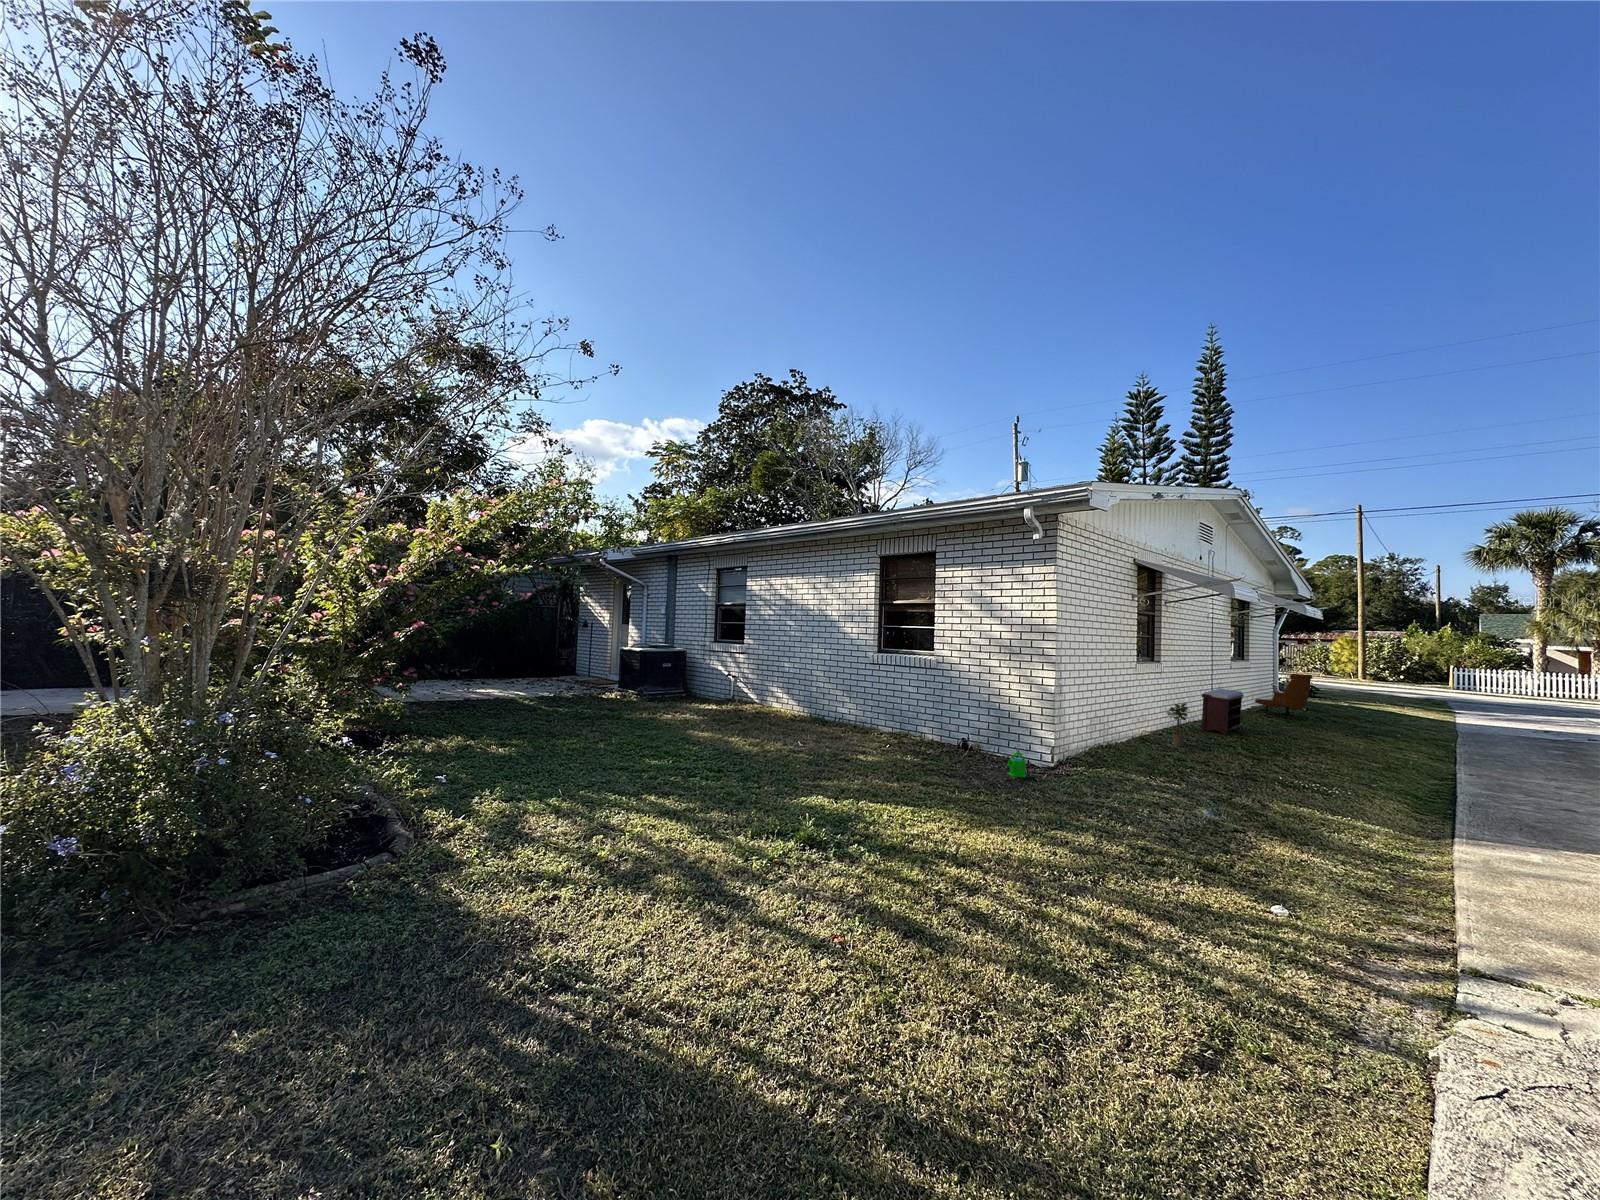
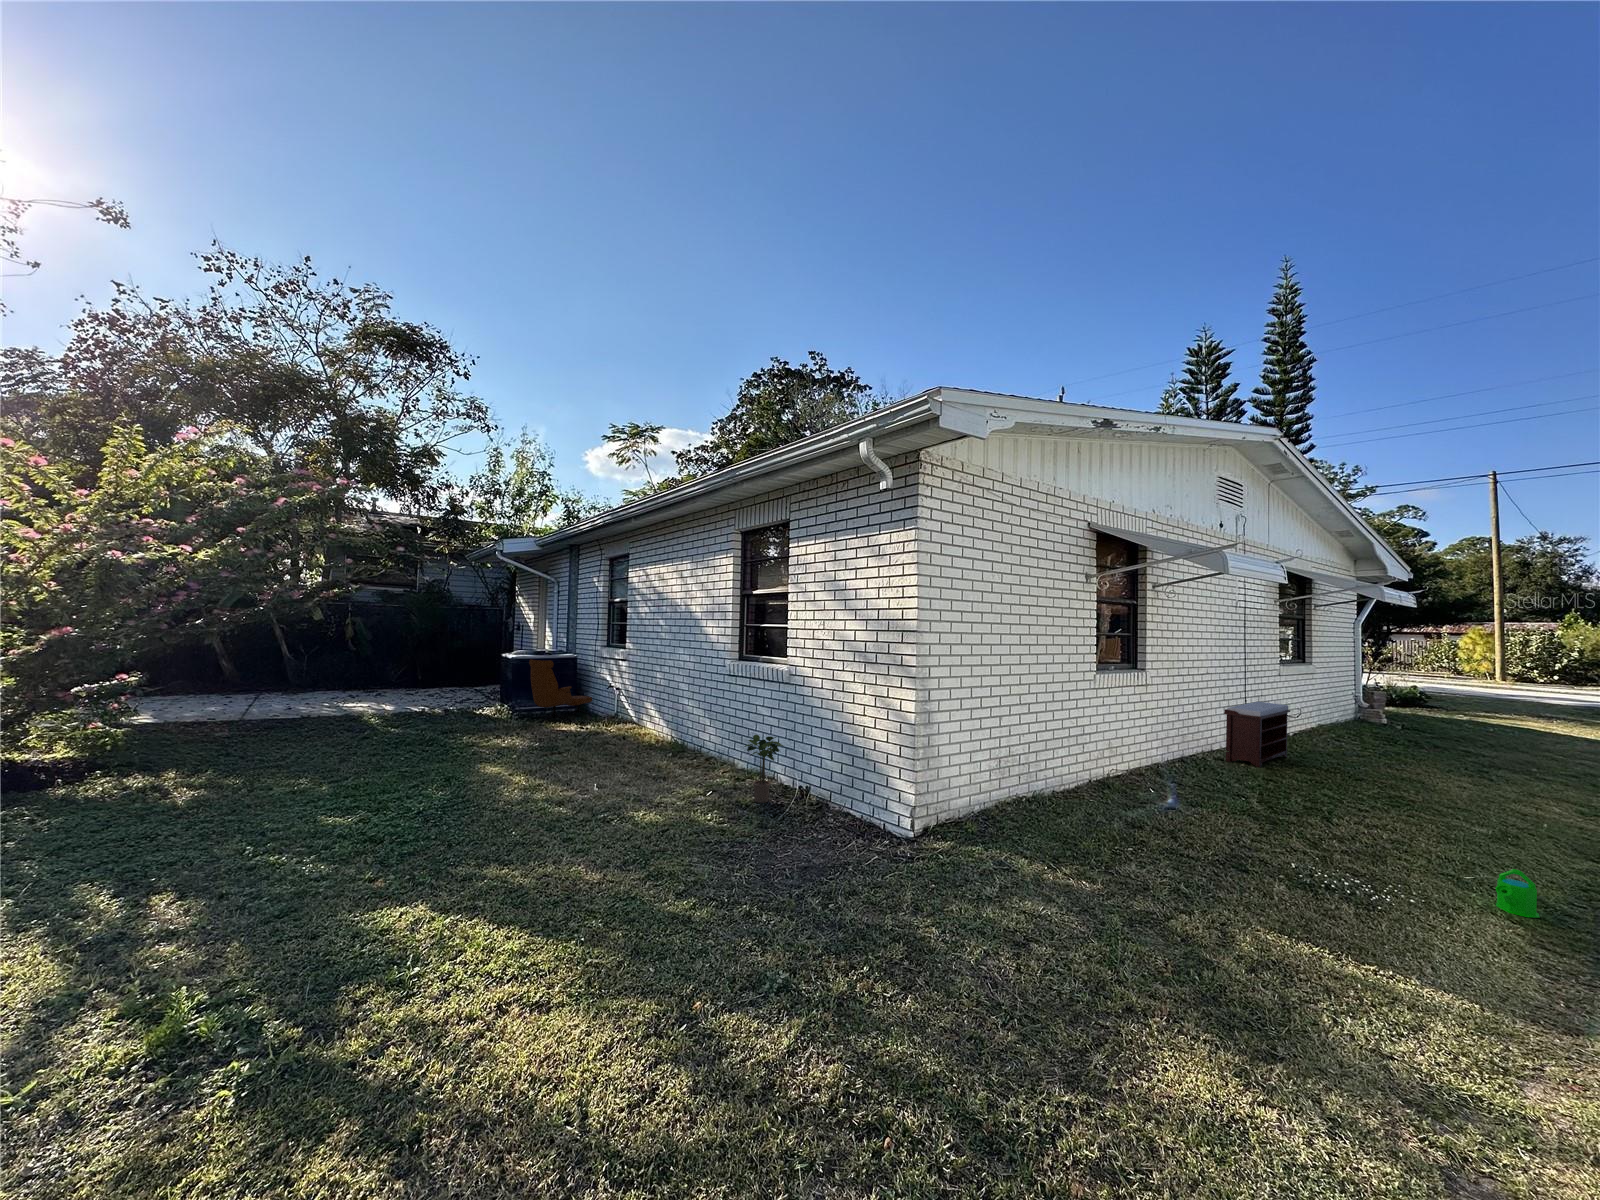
lounge chair: present [1255,674,1312,720] -> present [529,659,592,723]
potted plant: present [1166,703,1188,746] -> present [745,735,784,803]
watering can: present [1007,752,1026,777] -> present [1495,869,1540,918]

